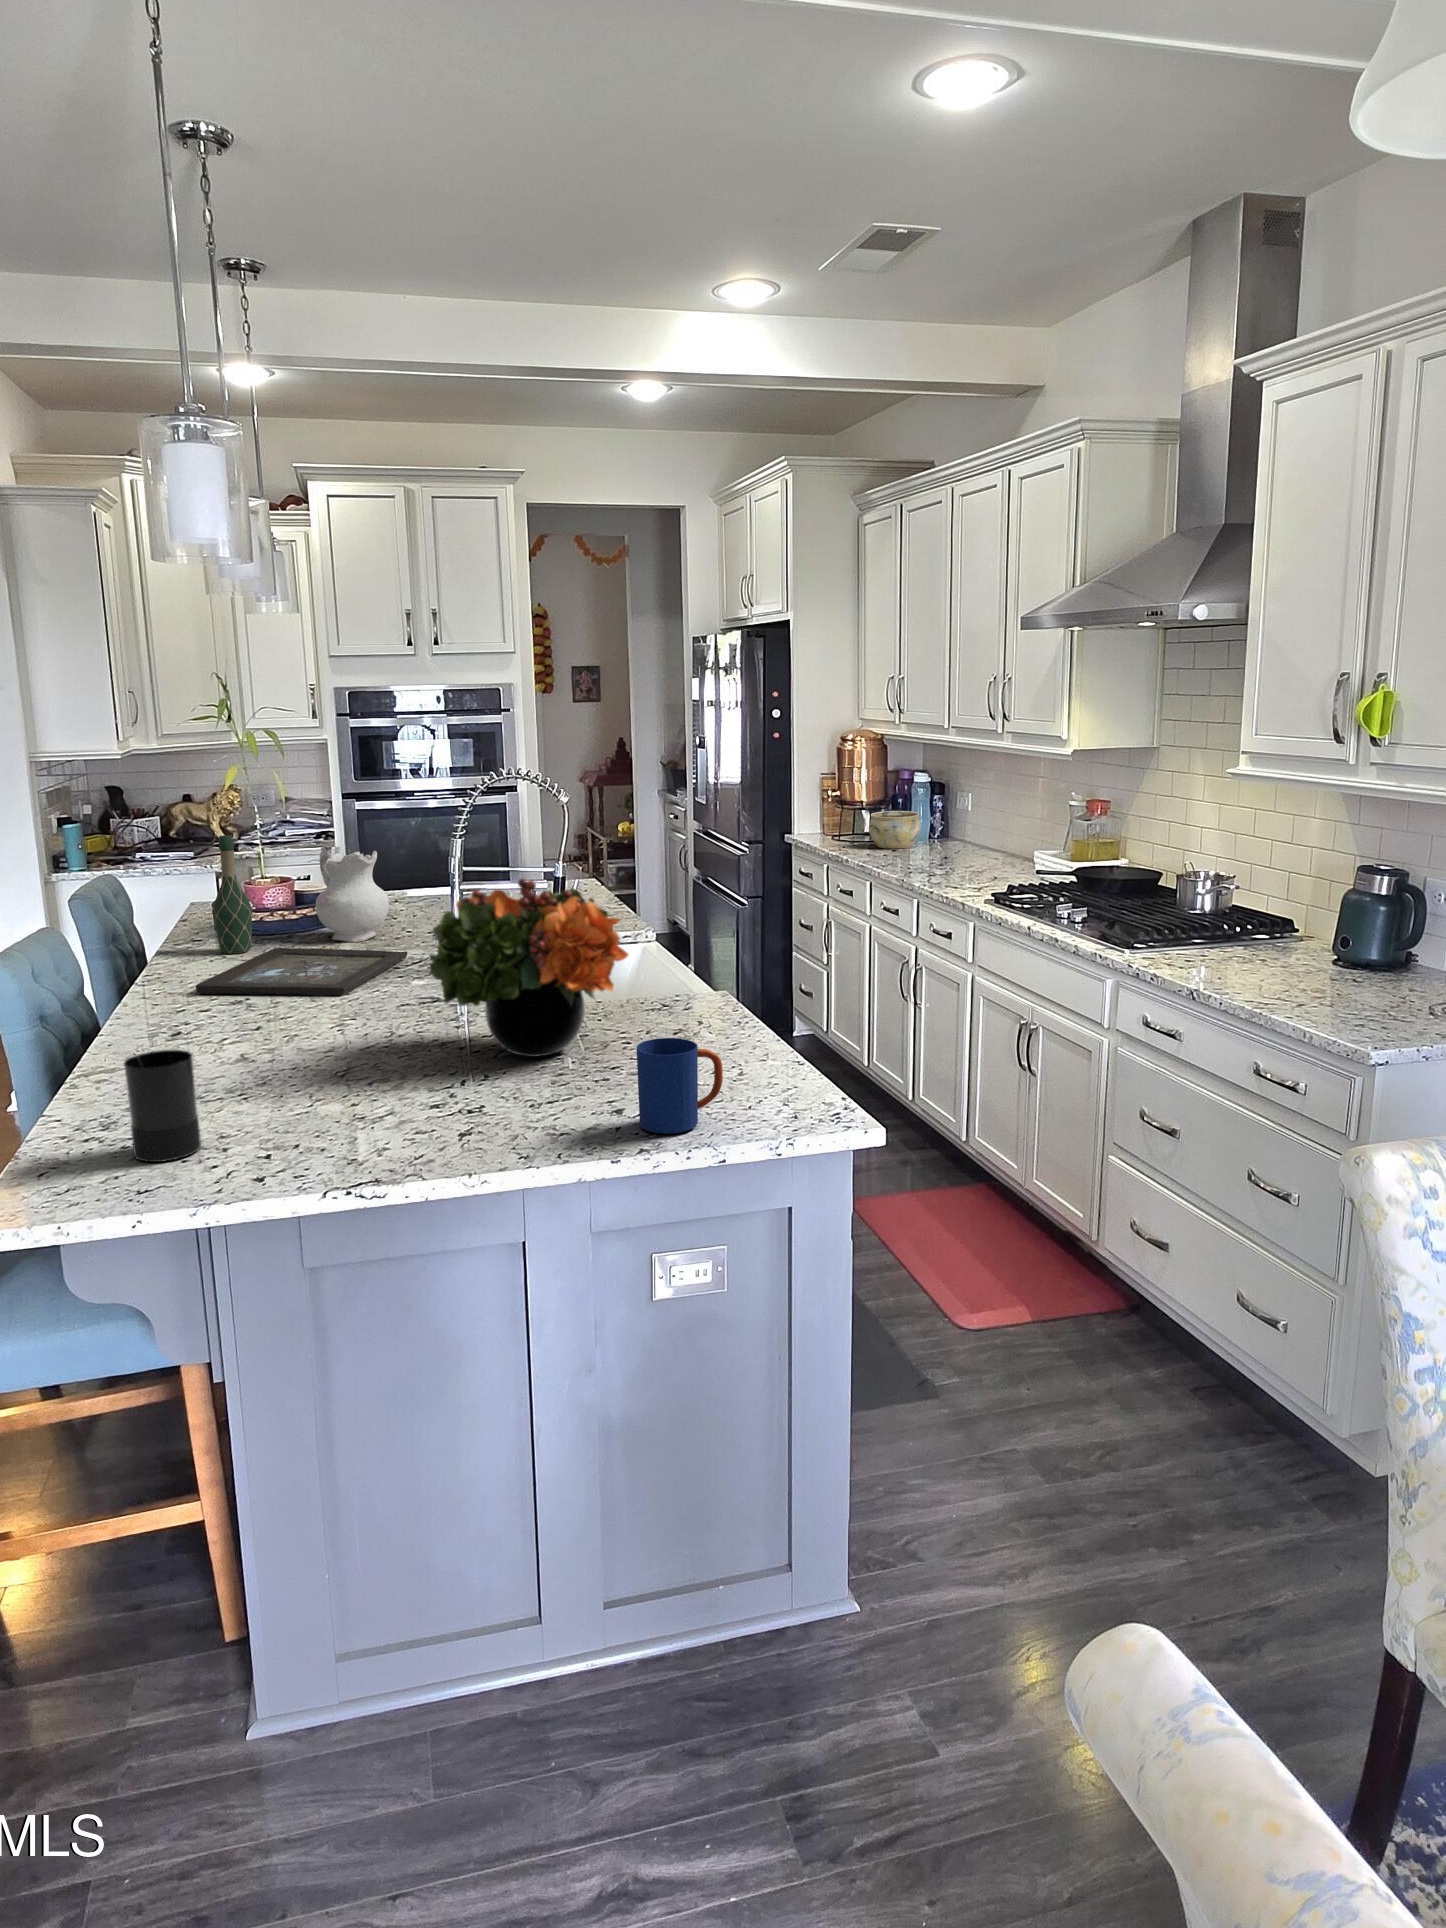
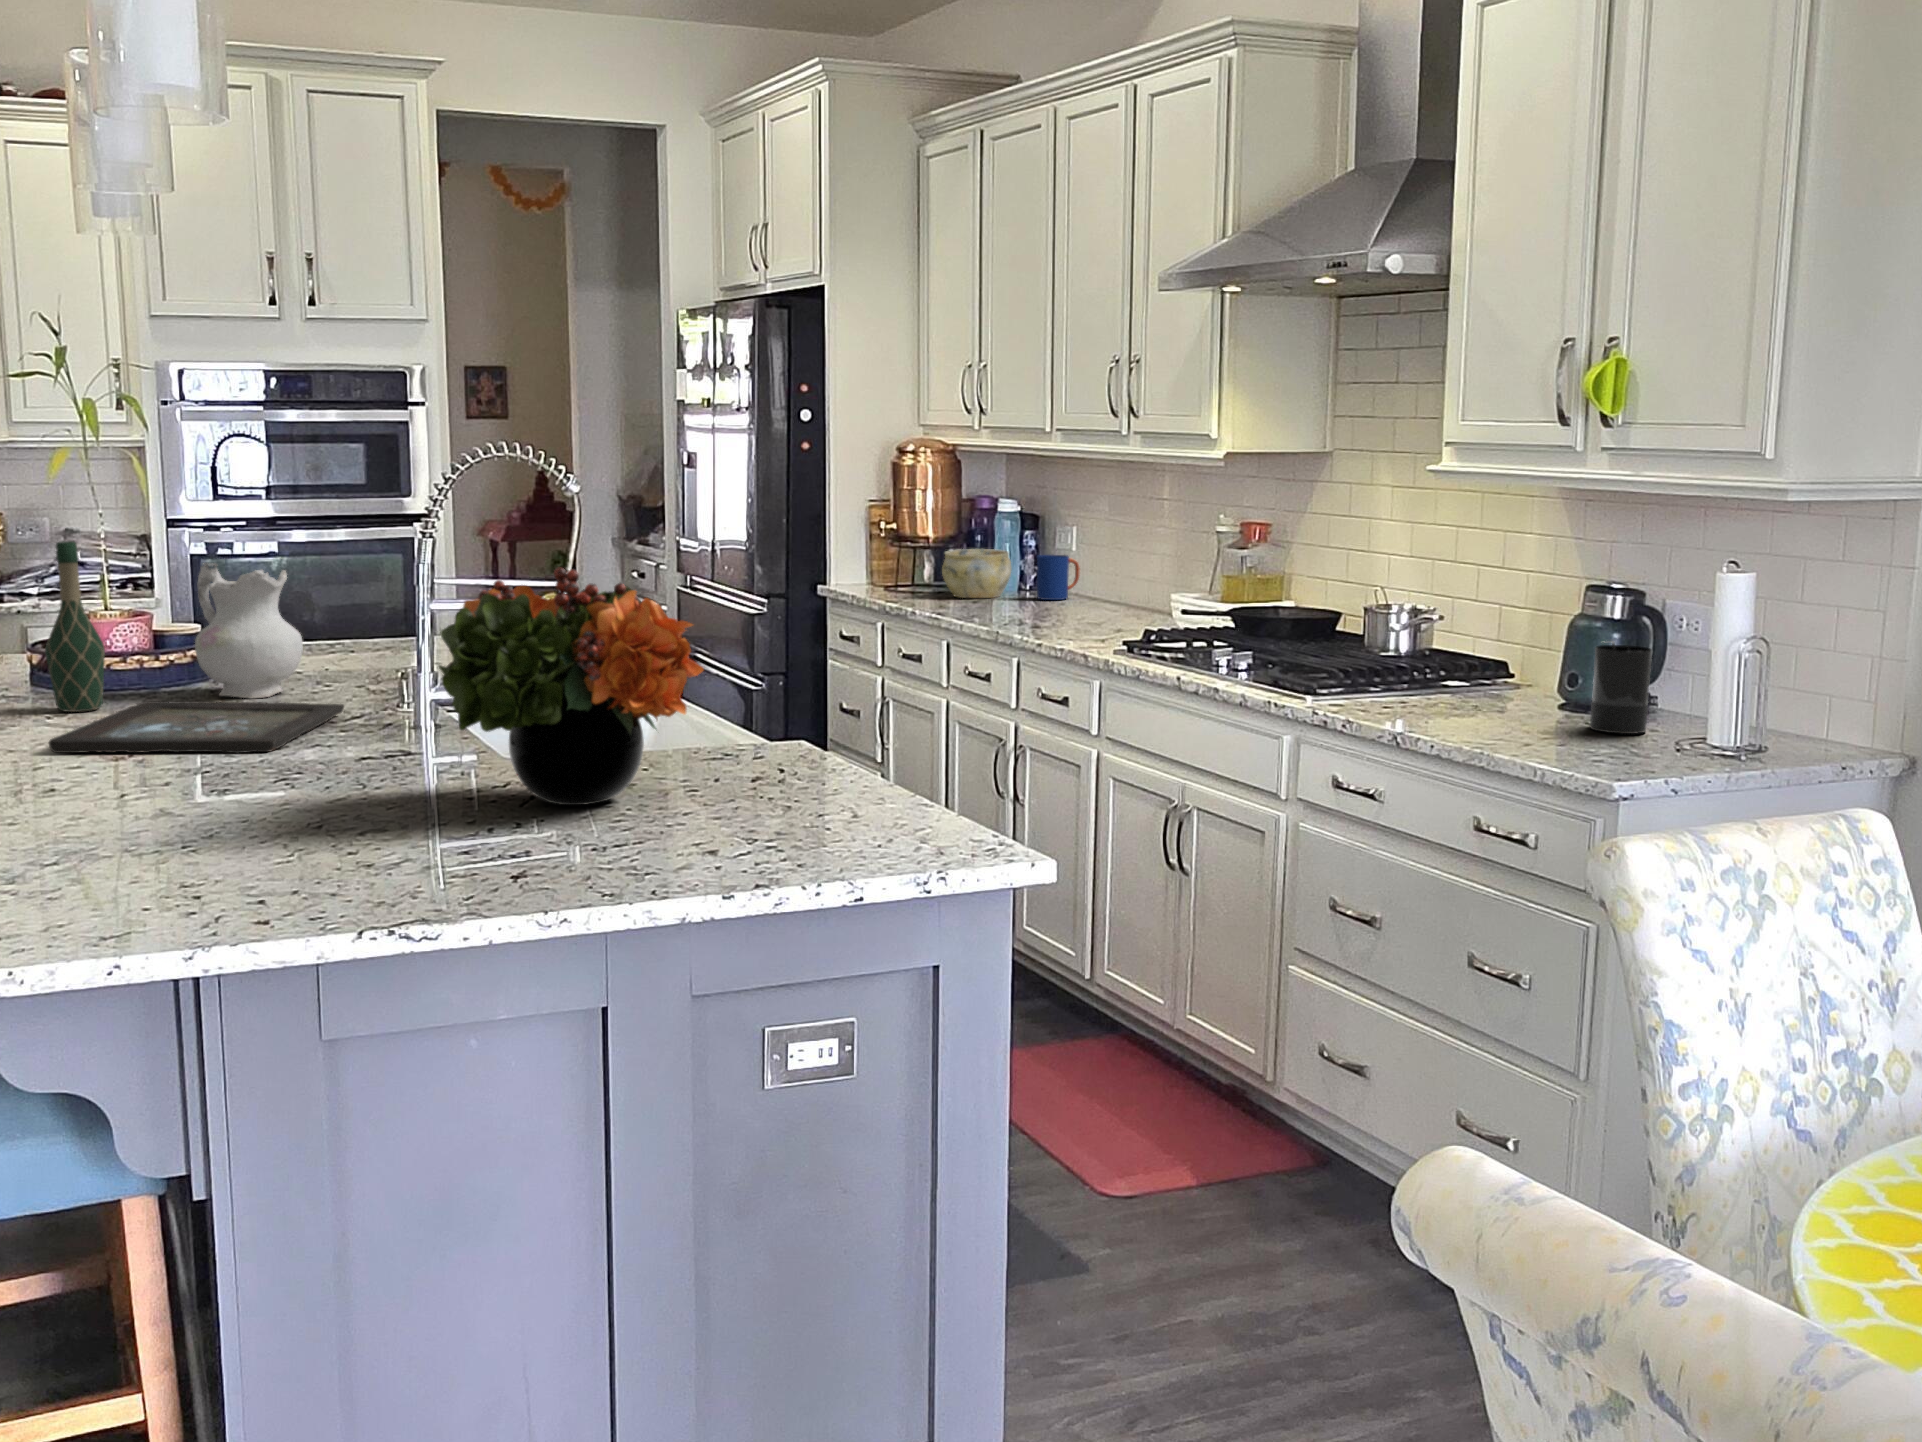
mug: present [637,1038,723,1134] -> present [1037,555,1080,600]
candle: present [124,1050,201,1162] -> present [1590,641,1652,734]

